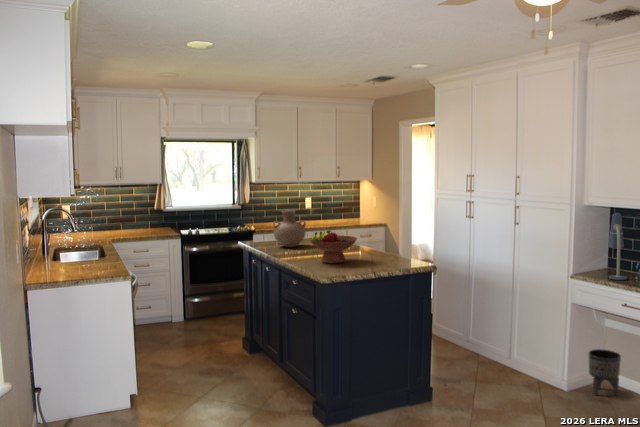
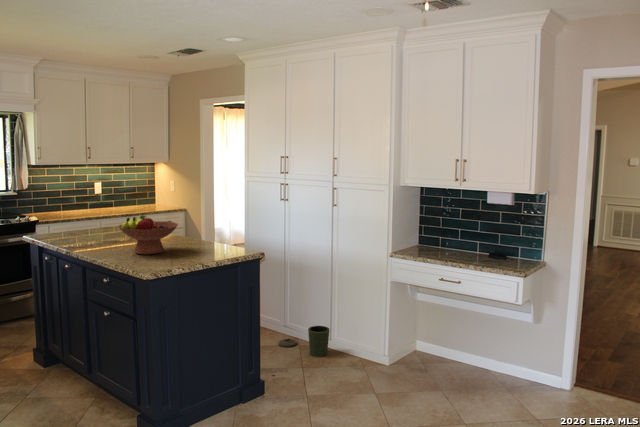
vase: present [273,210,306,247] -> none [65,194,107,237]
desk lamp: present [608,213,627,280] -> none [423,192,443,256]
trash can: none [460,344,509,375] -> present [279,326,330,357]
planter: present [588,349,621,395] -> none [406,322,435,367]

